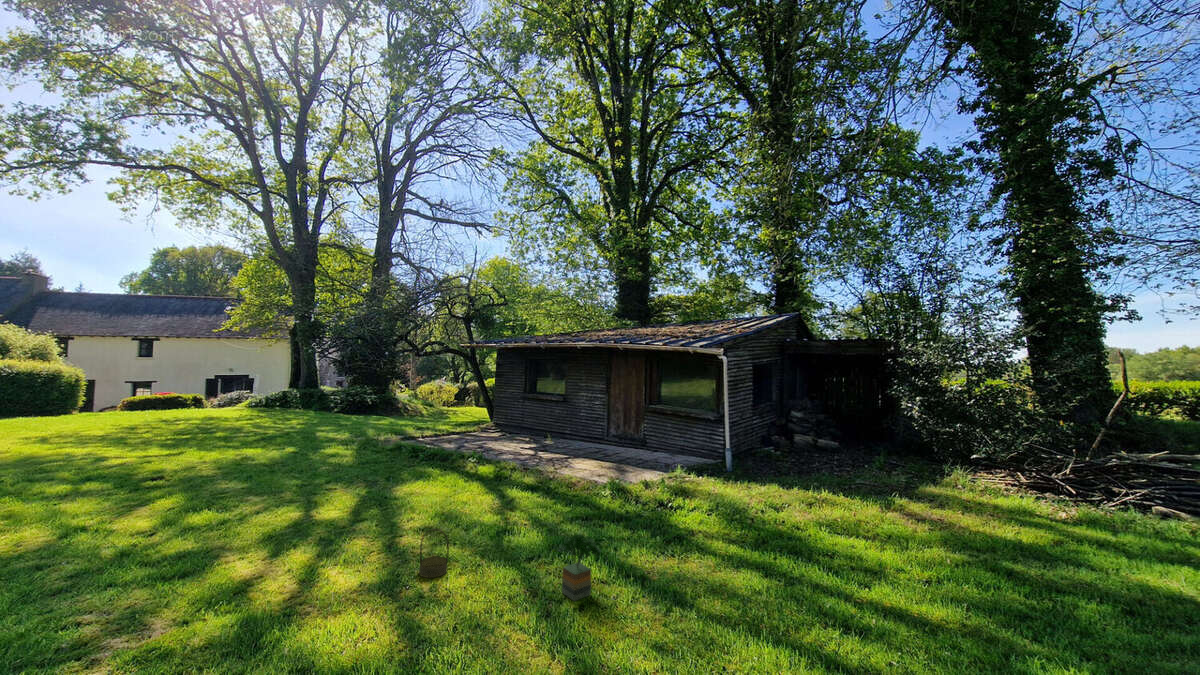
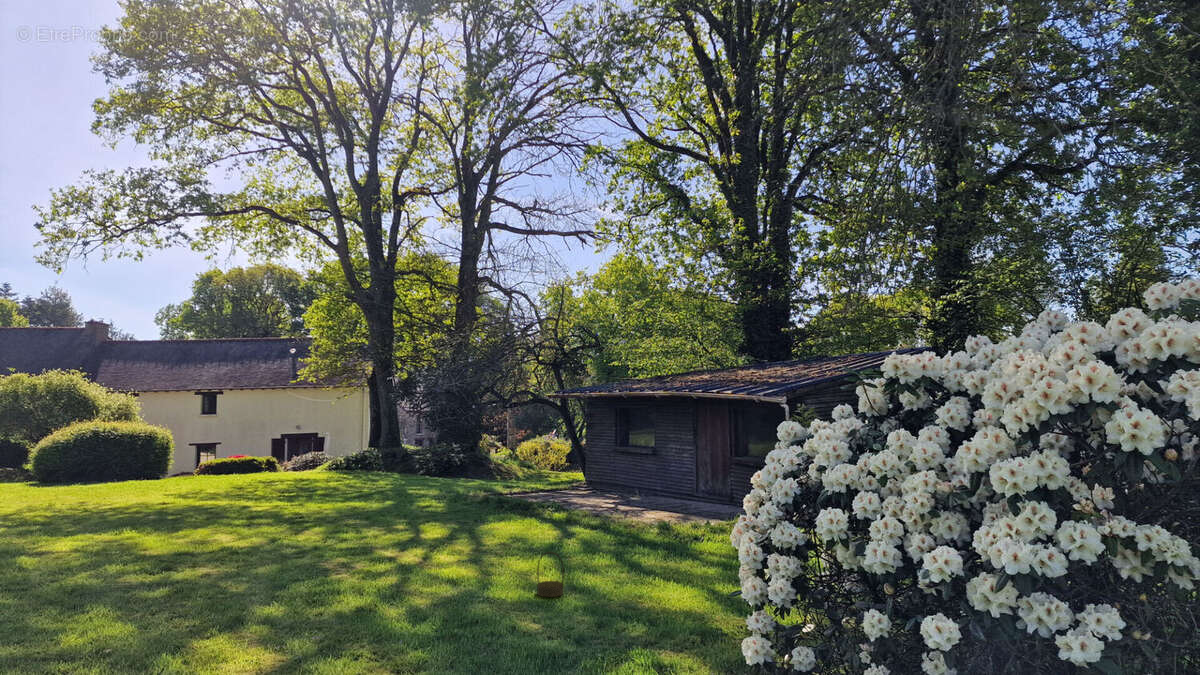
potted tree: present [560,534,601,601] -> none [668,555,711,618]

